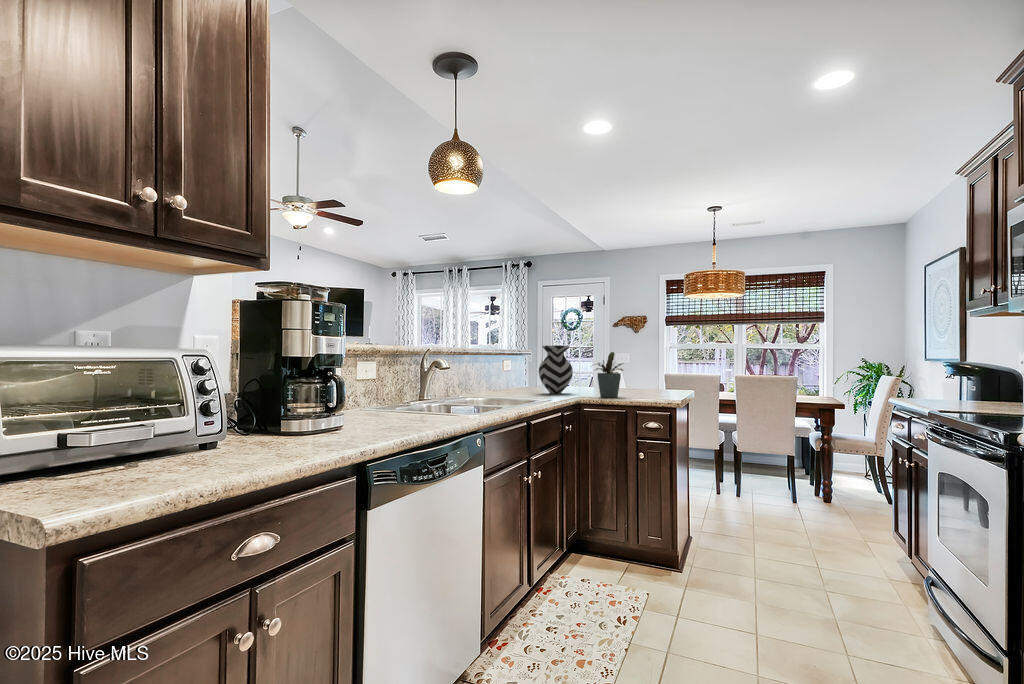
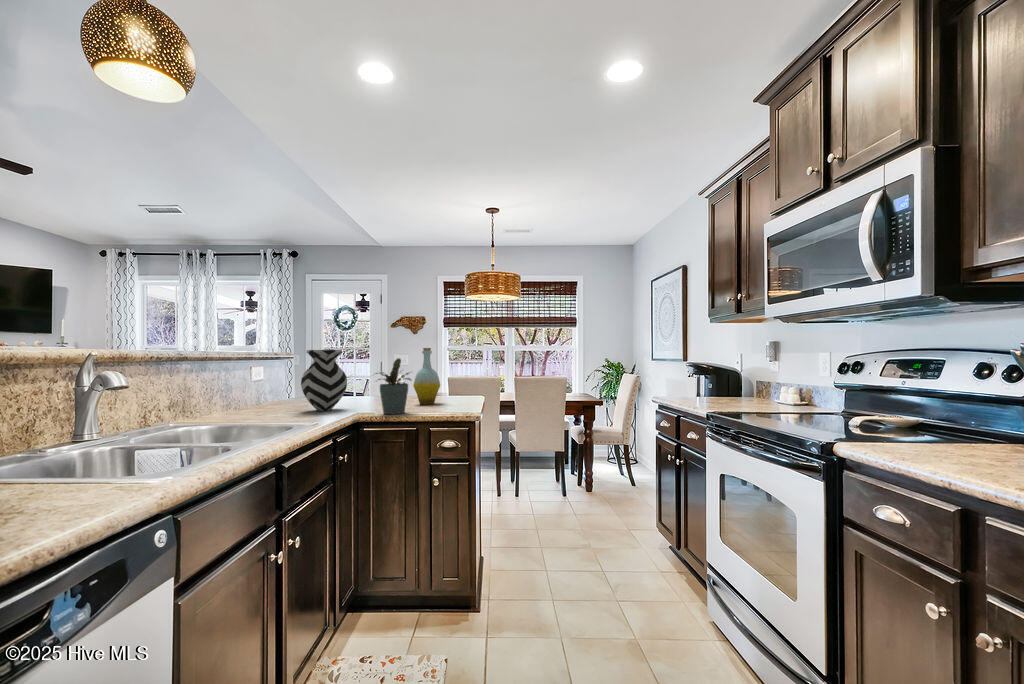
bottle: none [627,344,651,393] -> present [413,348,440,405]

